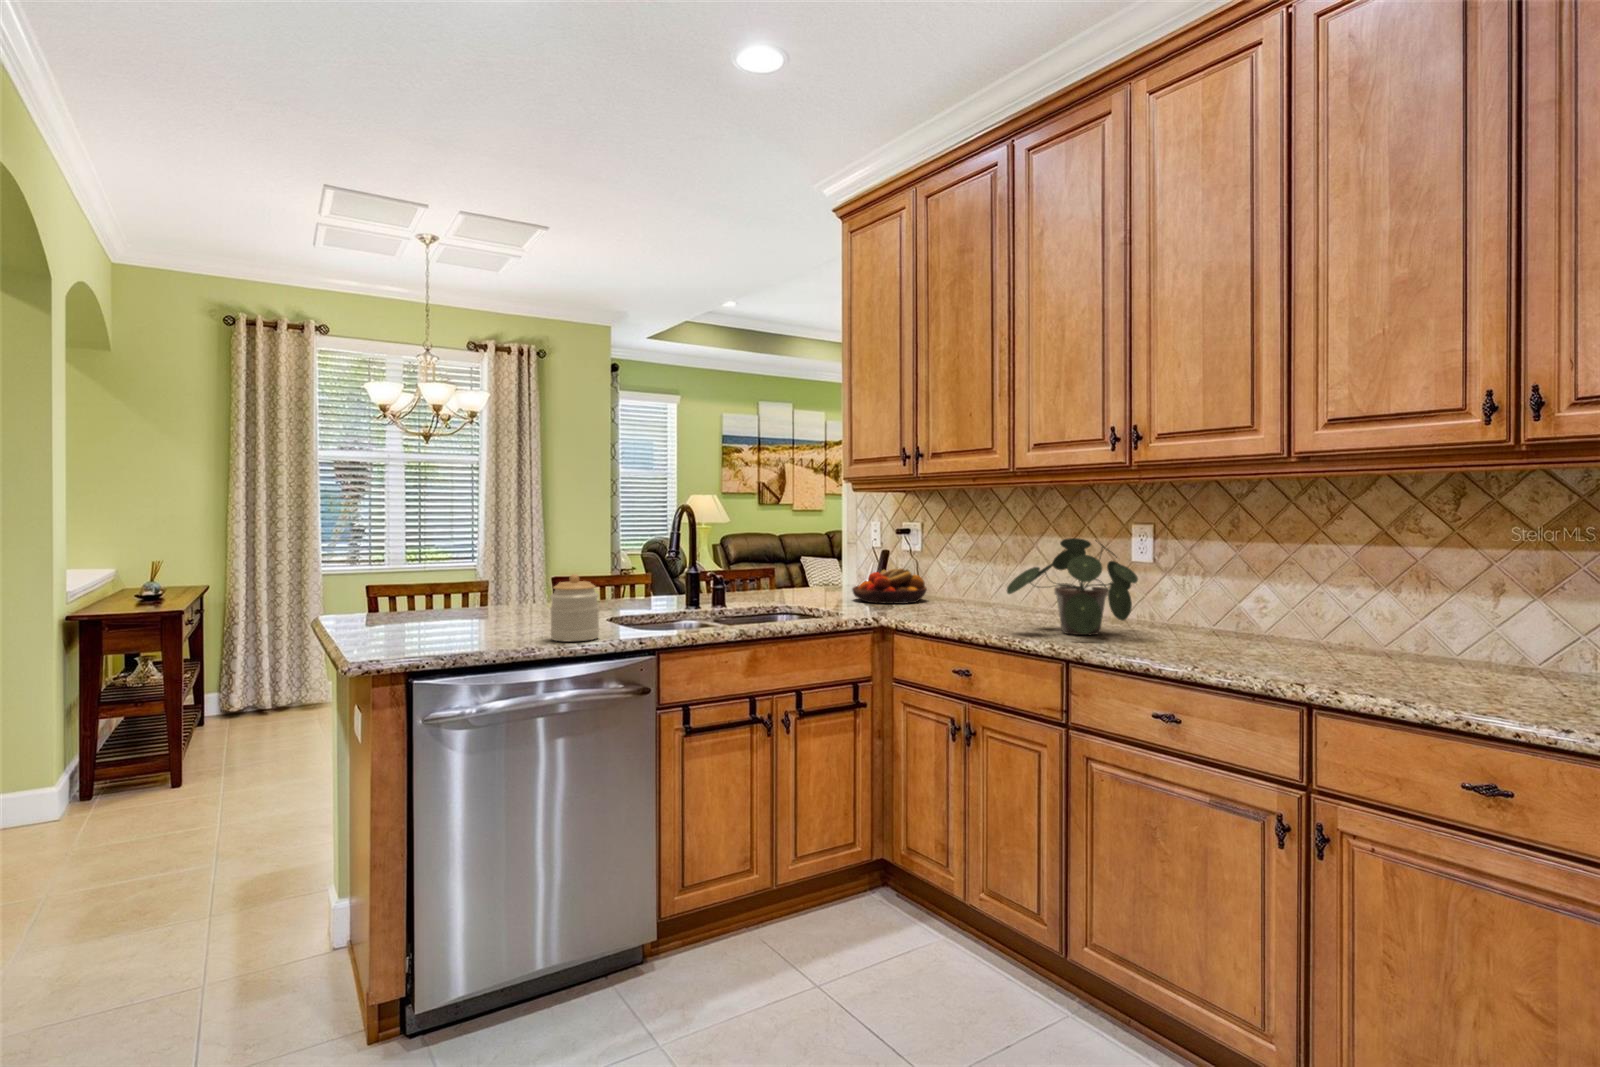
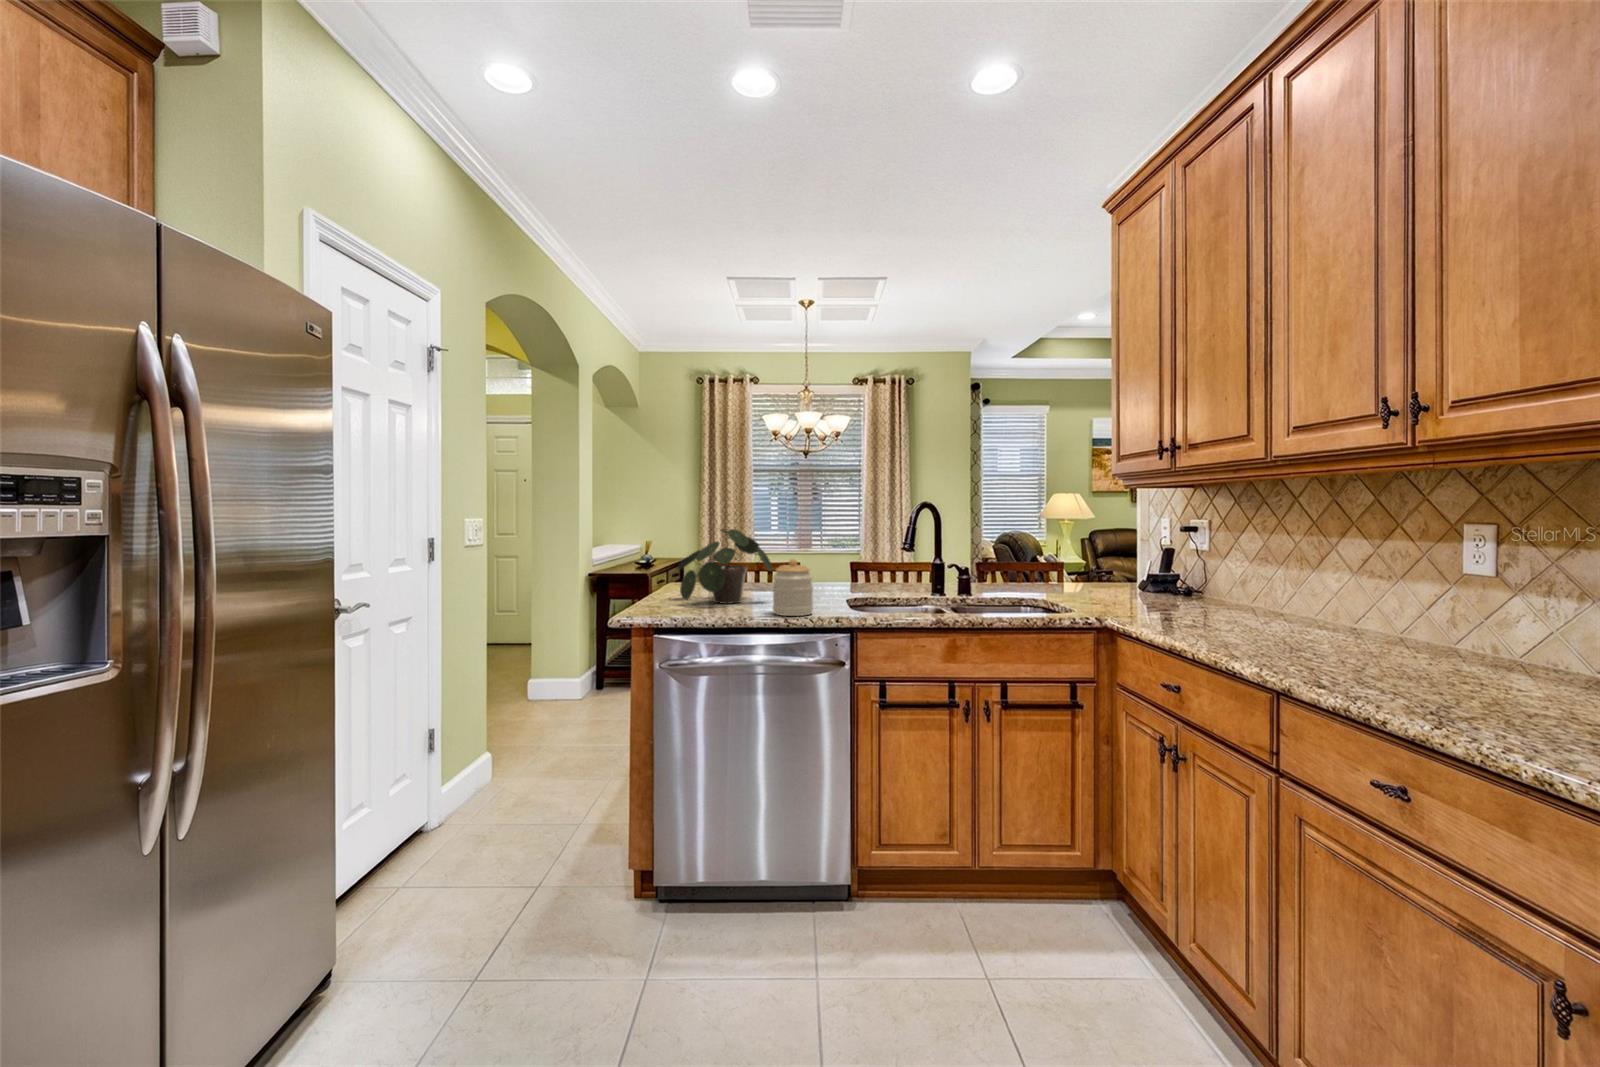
potted plant: present [1007,538,1138,635] -> present [678,529,772,604]
fruit bowl: present [852,568,927,604] -> none [1117,568,1204,606]

